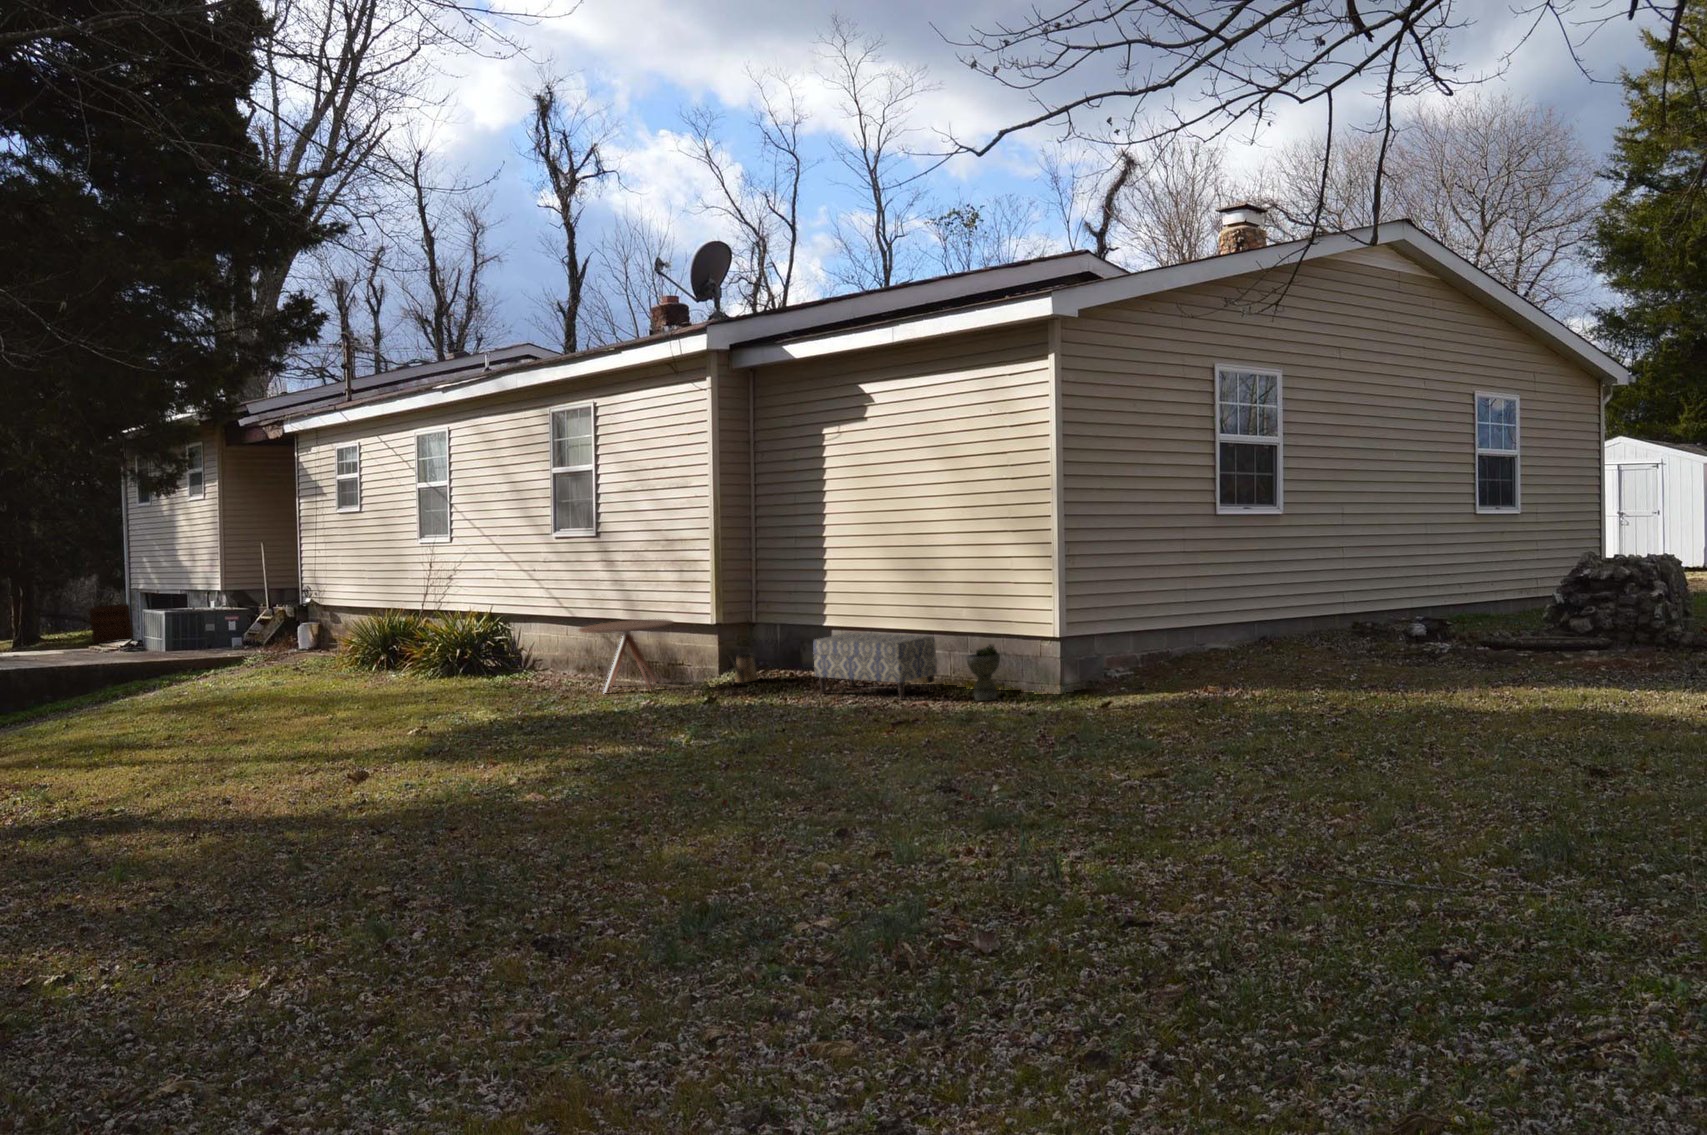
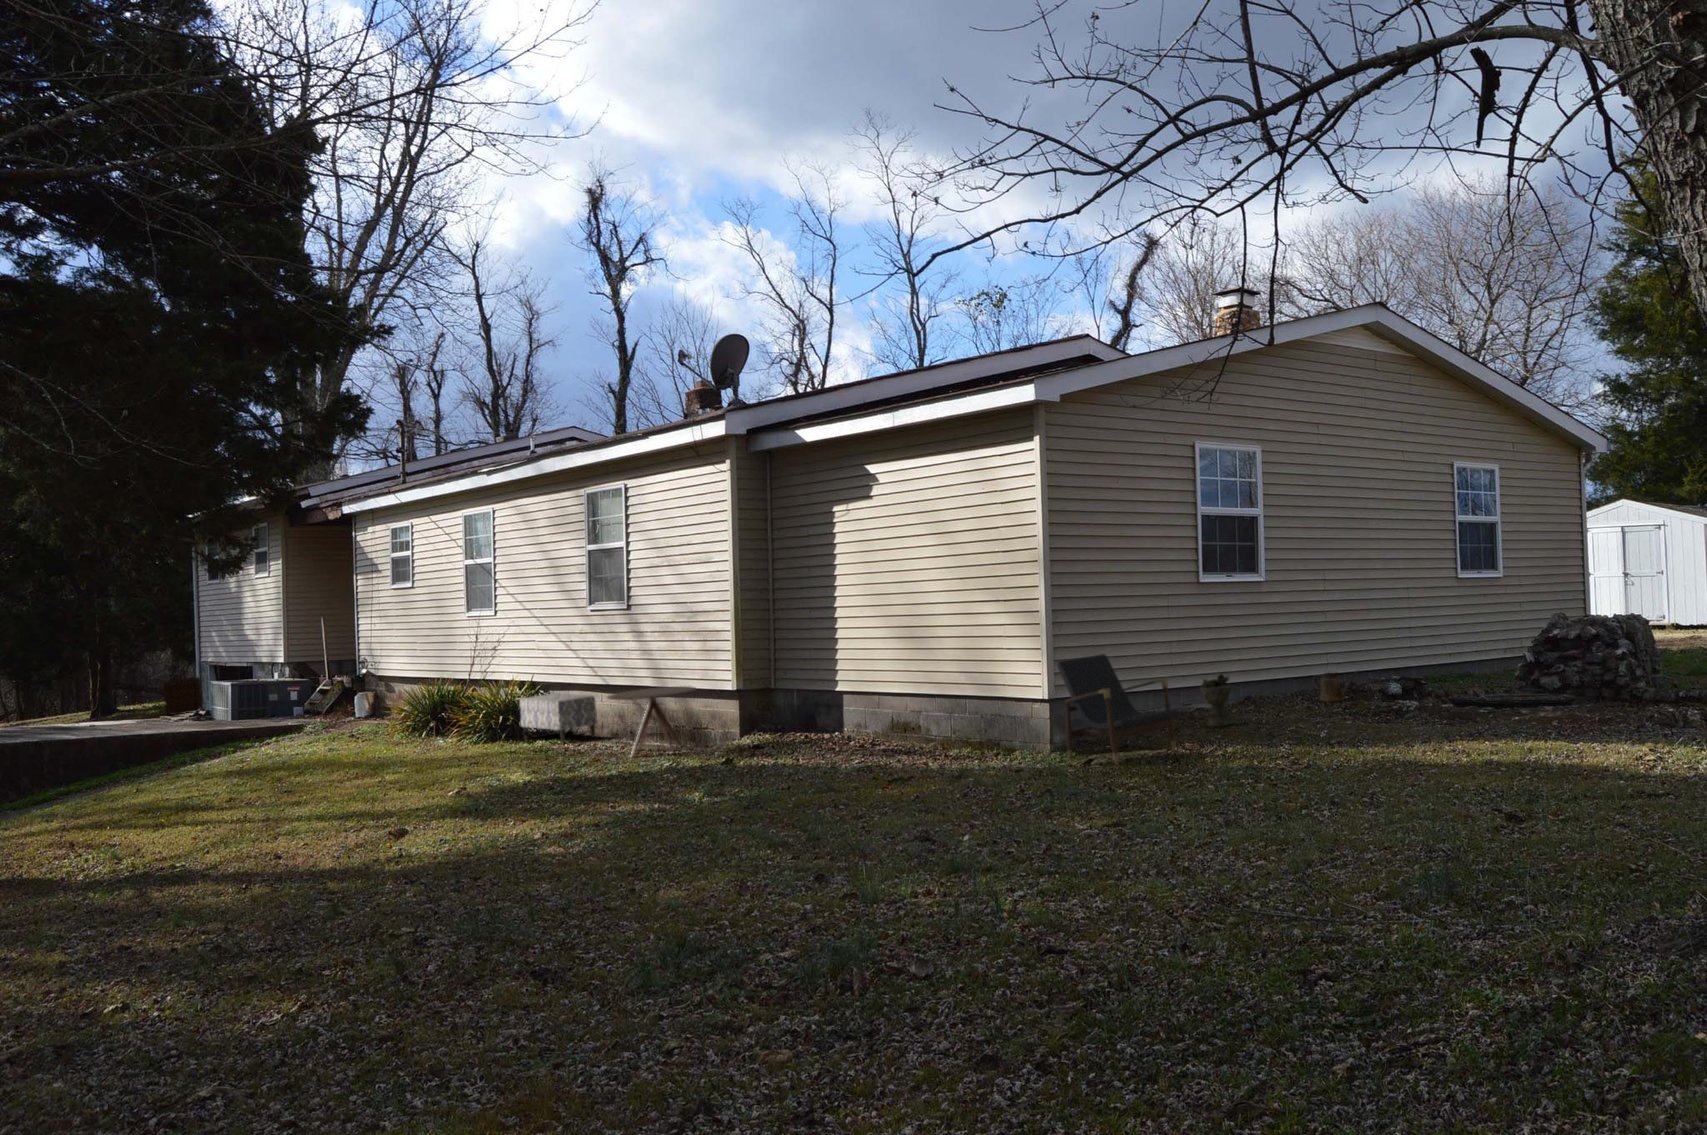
lounge chair: none [1070,590,1198,708] -> present [1057,654,1178,765]
bench: present [813,633,937,700] -> present [520,693,597,743]
planter: present [966,644,1000,701] -> present [1200,674,1231,727]
watering can: present [729,653,758,683] -> present [1314,671,1358,702]

